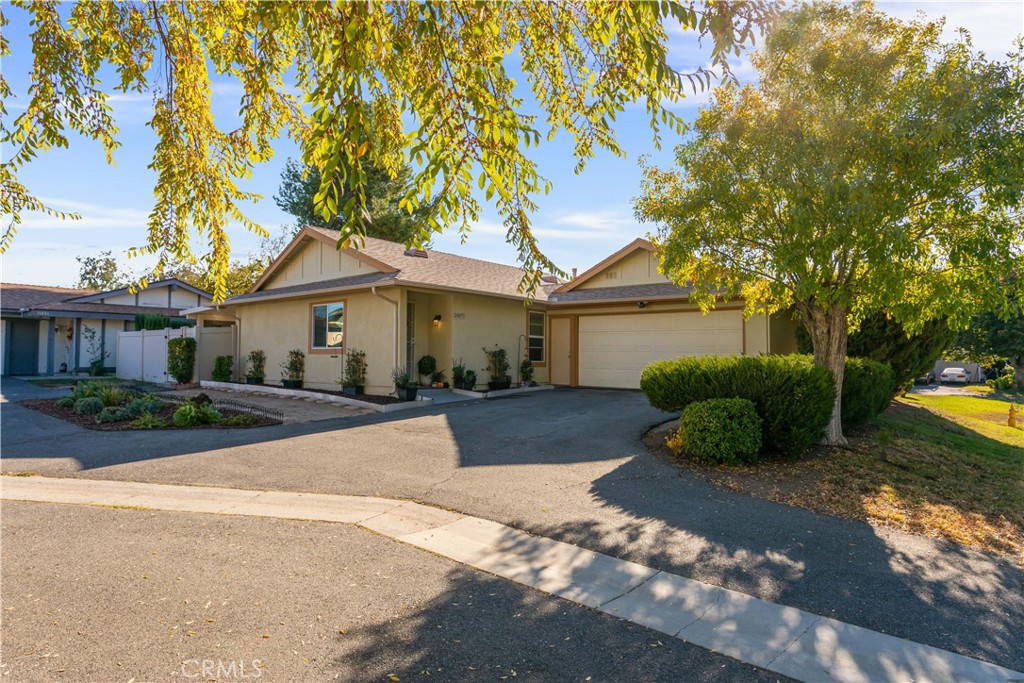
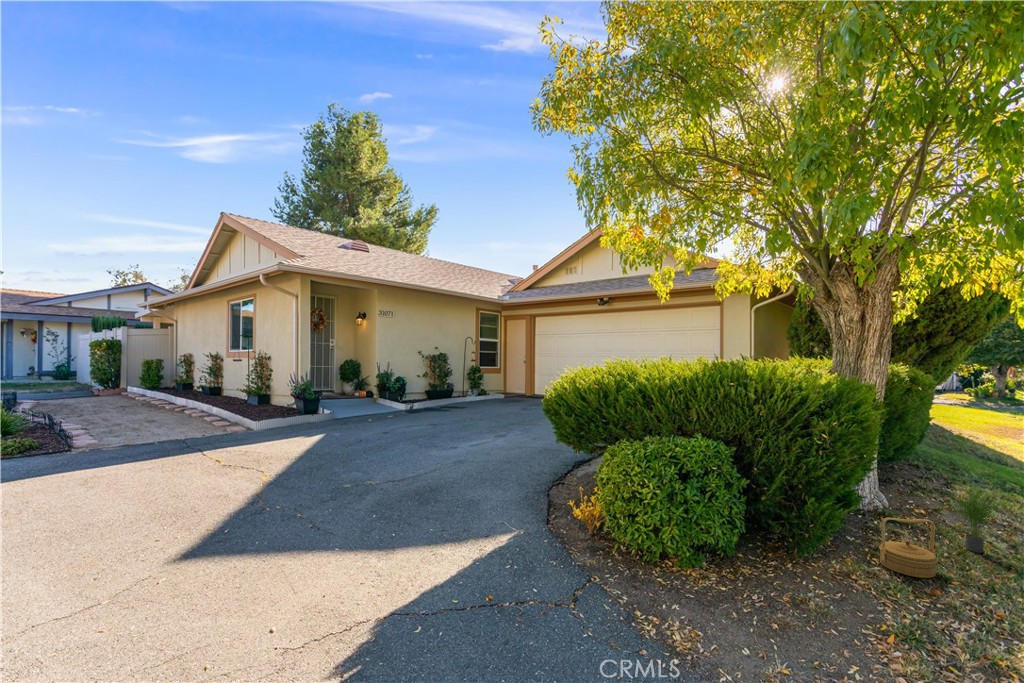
basket: none [828,438,856,467] -> present [879,517,938,578]

